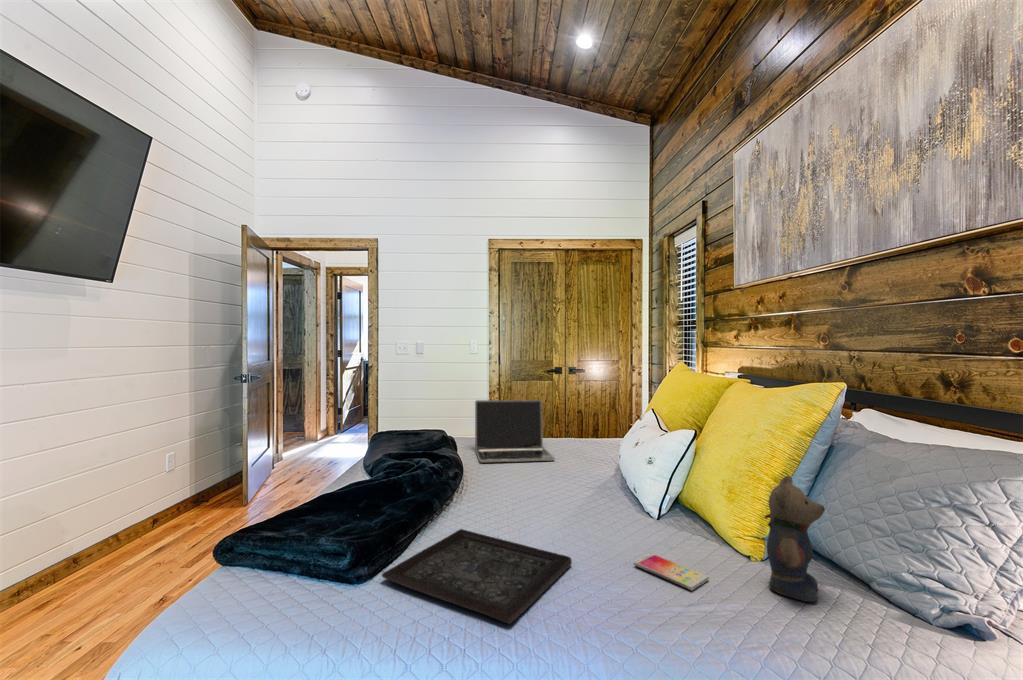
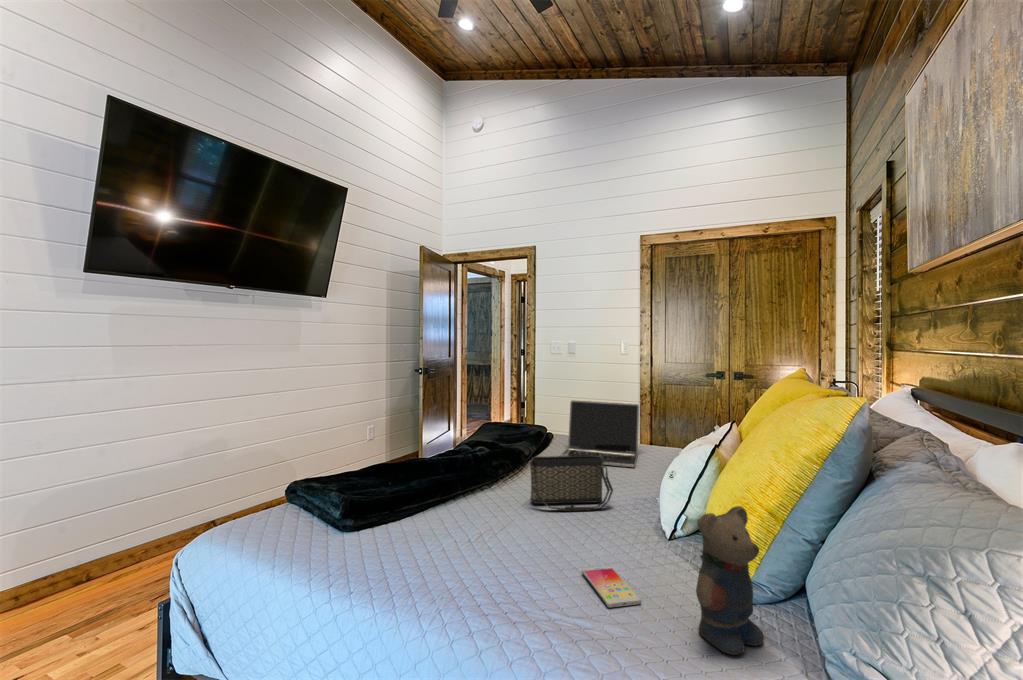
handbag: none [505,452,583,511] -> present [530,456,613,511]
tray: present [382,529,572,624] -> none [372,511,526,587]

